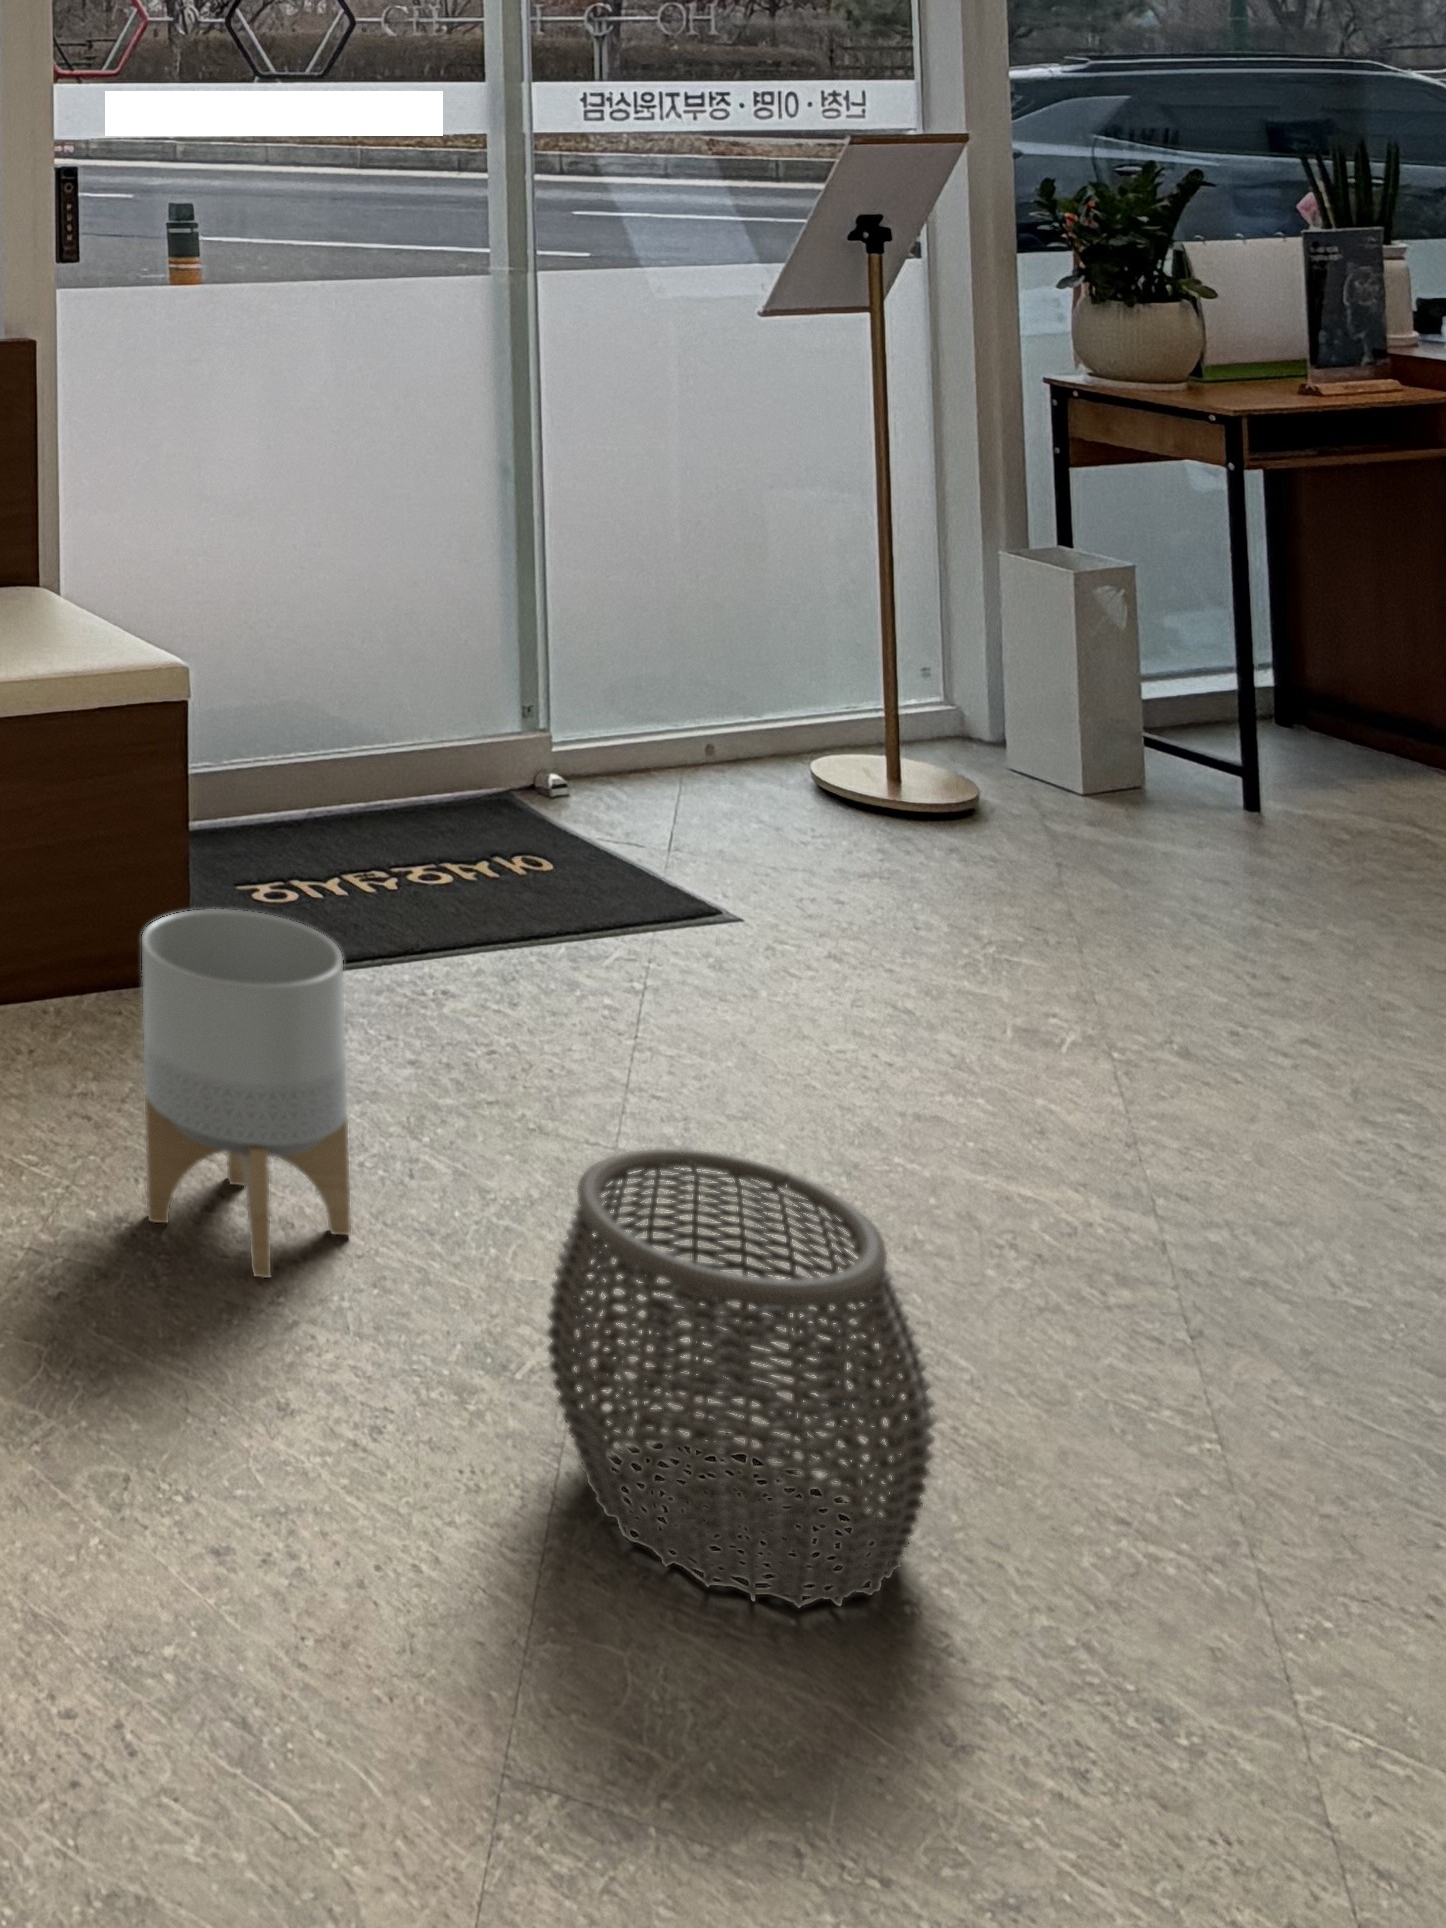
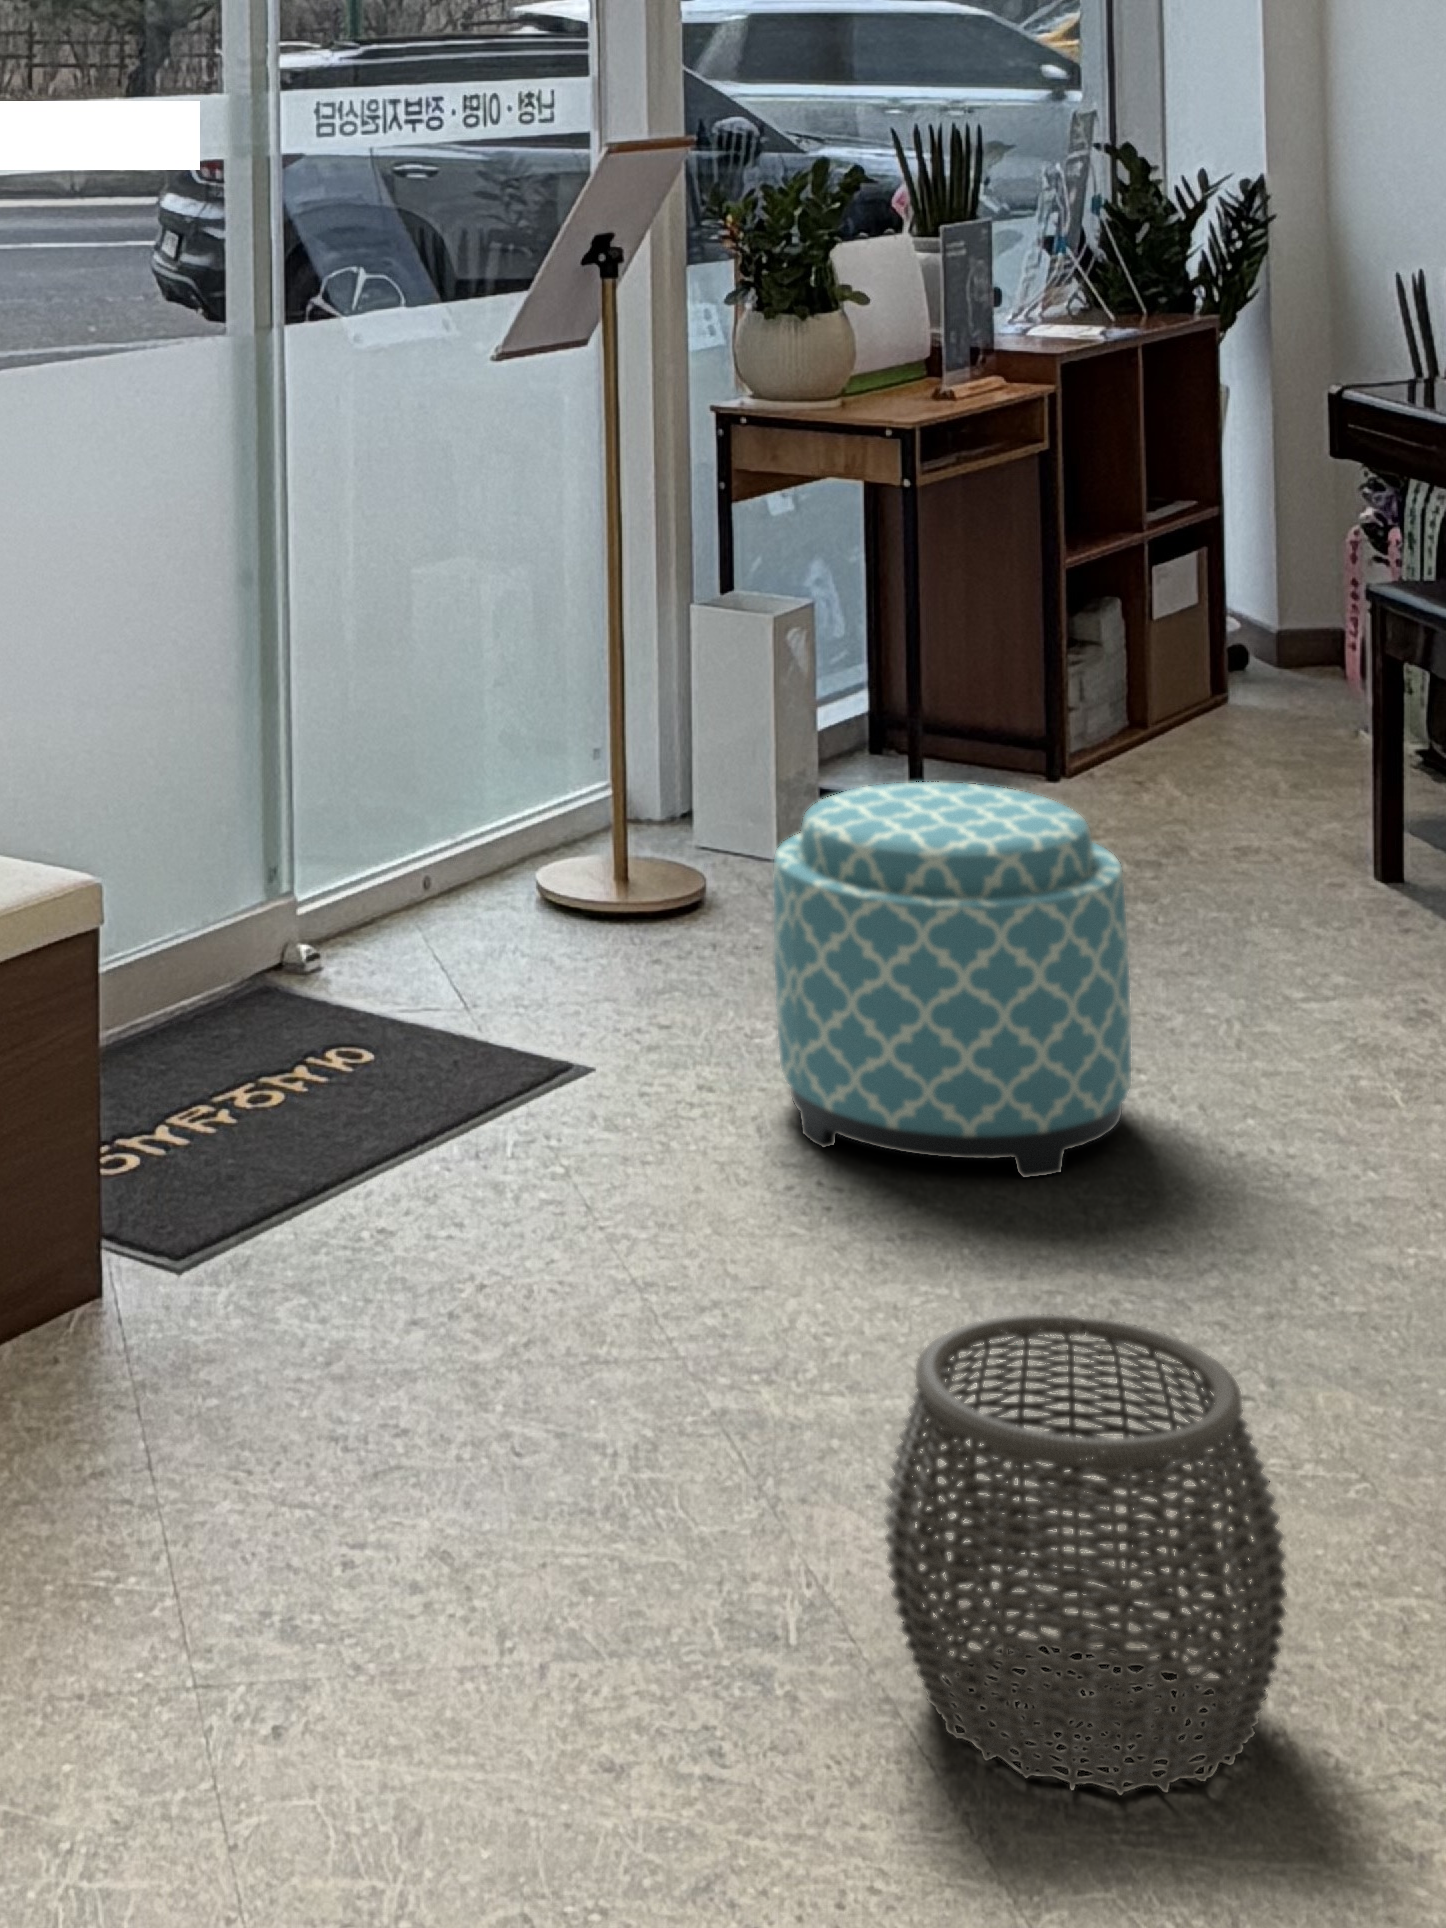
ottoman: none [883,720,1265,1107] -> present [774,782,1131,1178]
planter: present [142,909,351,1278] -> none [268,1176,522,1633]

